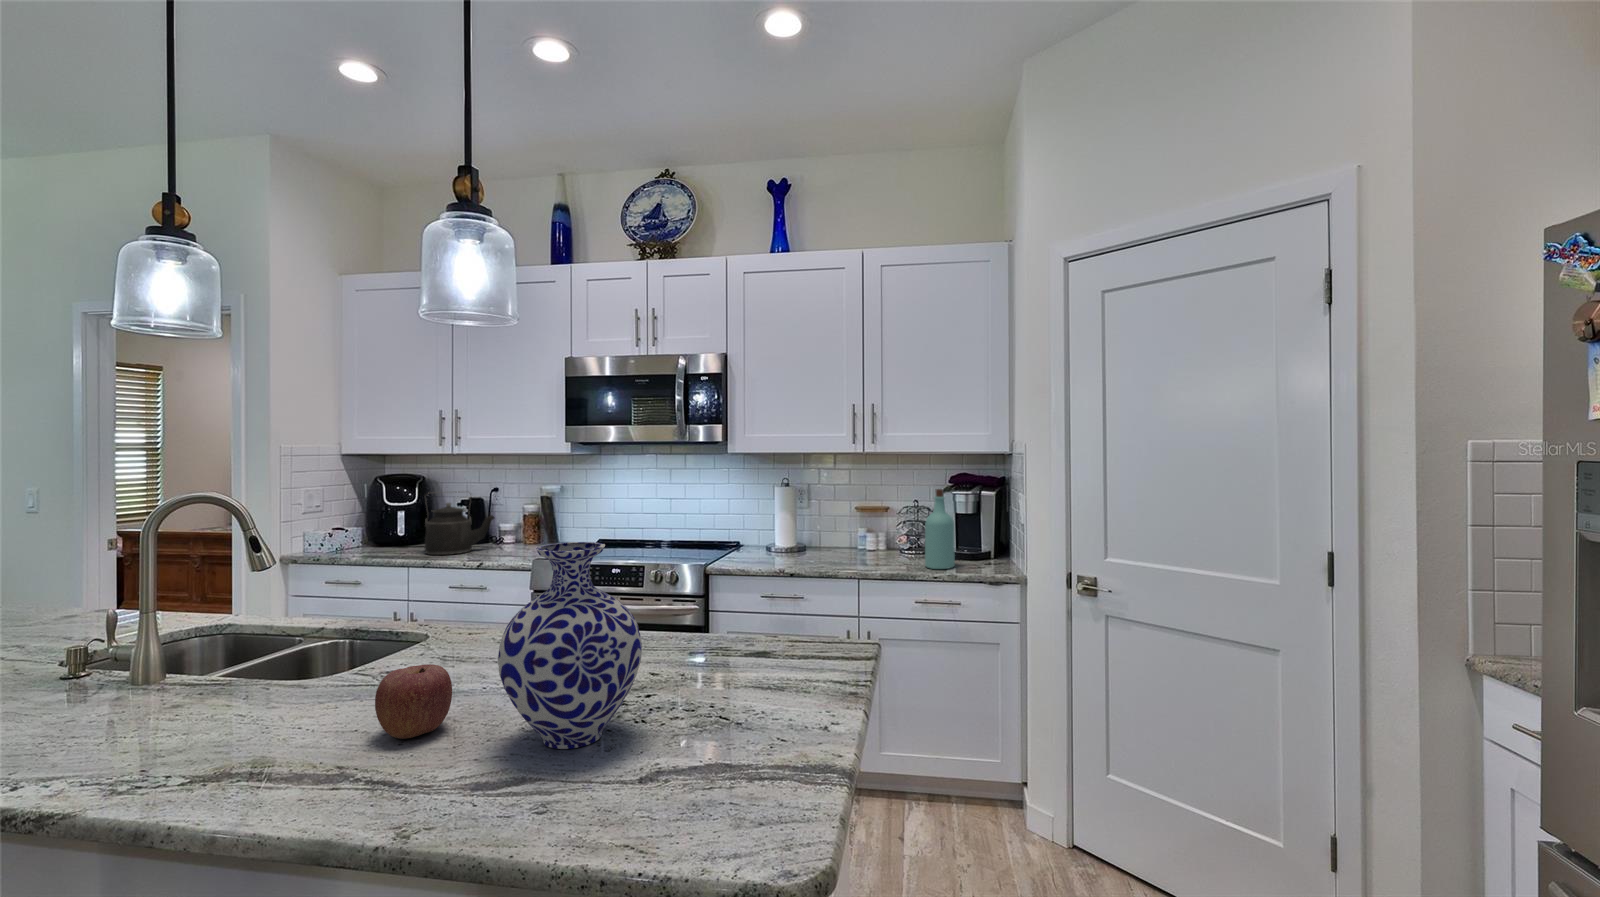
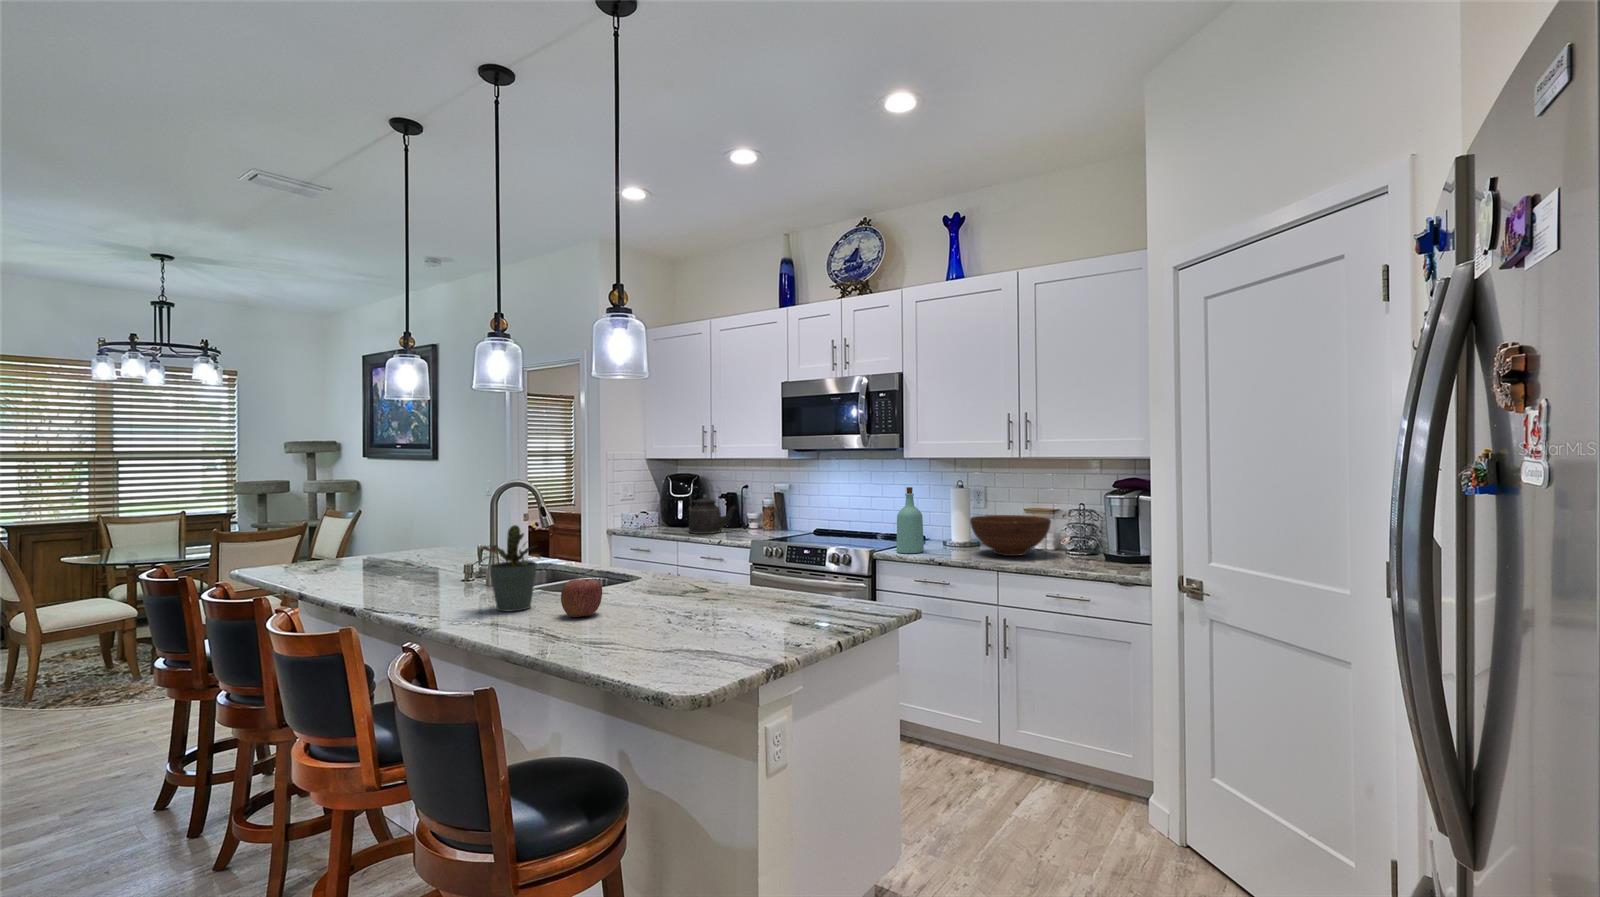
bottle: present [925,489,955,569] -> present [896,487,924,553]
fruit bowl: none [811,515,896,560] -> present [970,515,1051,556]
vase: present [498,542,642,749] -> none [608,510,692,630]
potted plant: none [171,583,311,747] -> present [480,525,541,611]

